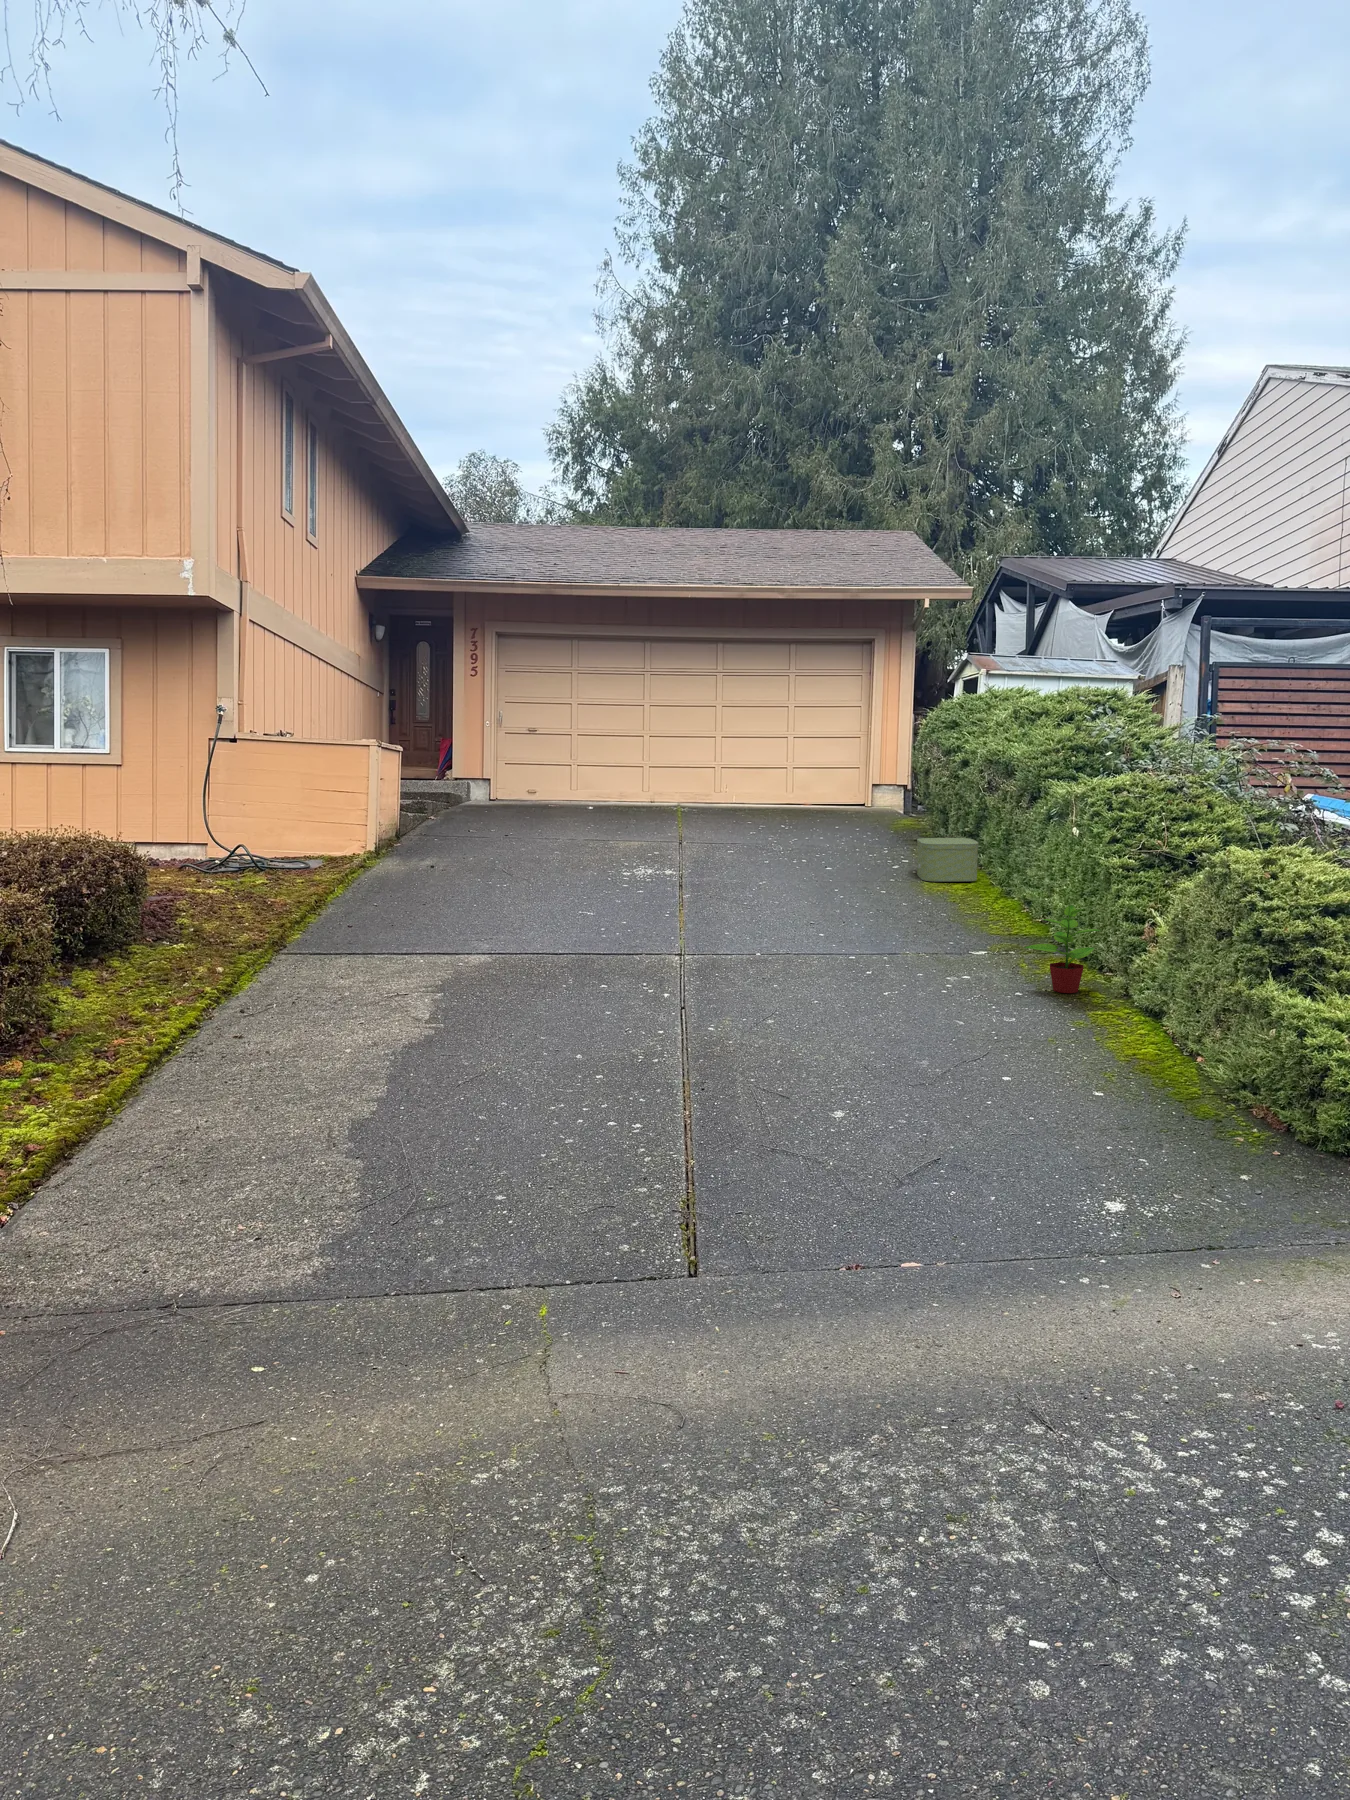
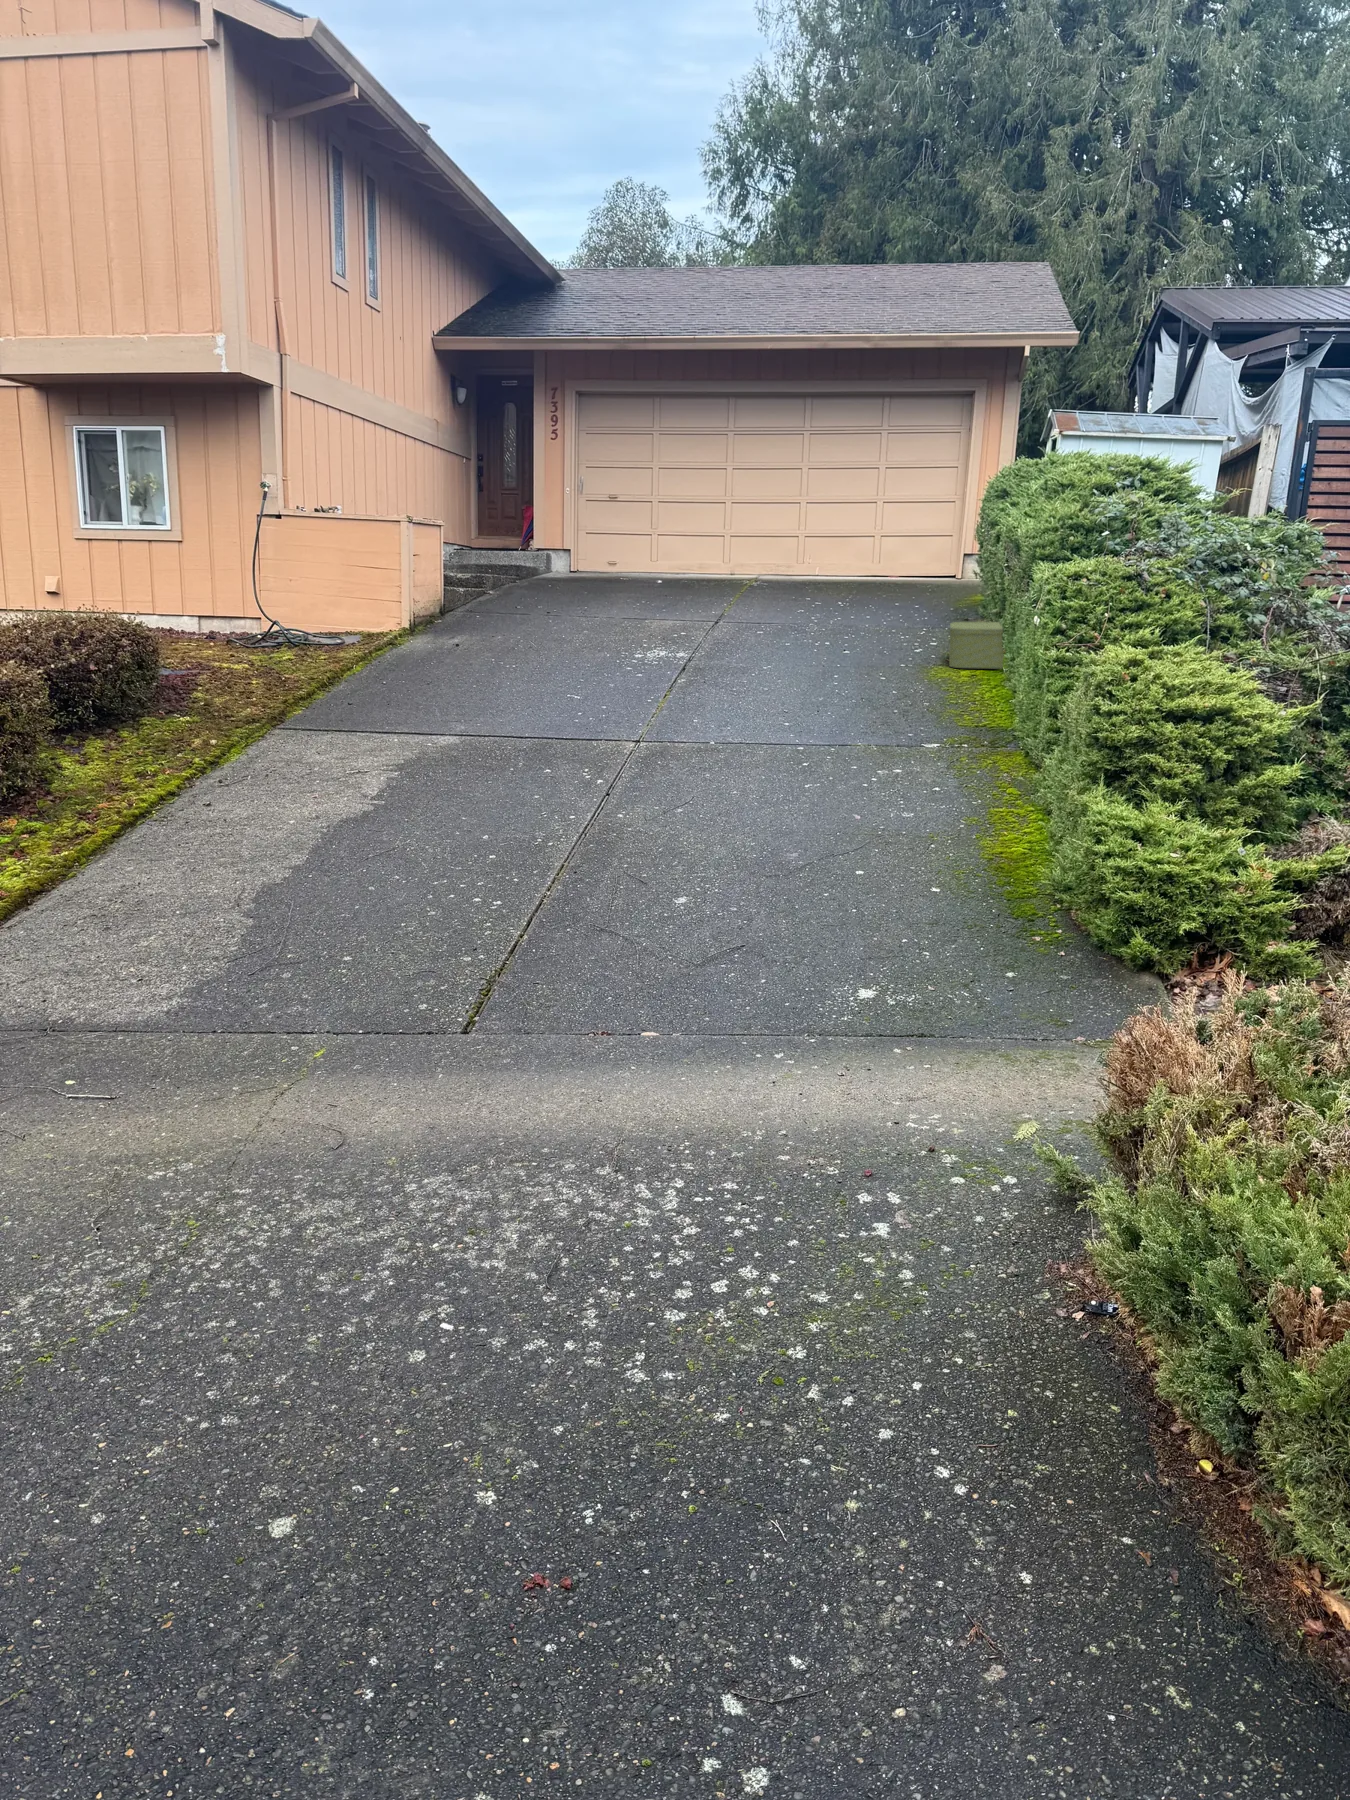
potted plant: present [1025,905,1100,993] -> none [959,696,1032,788]

